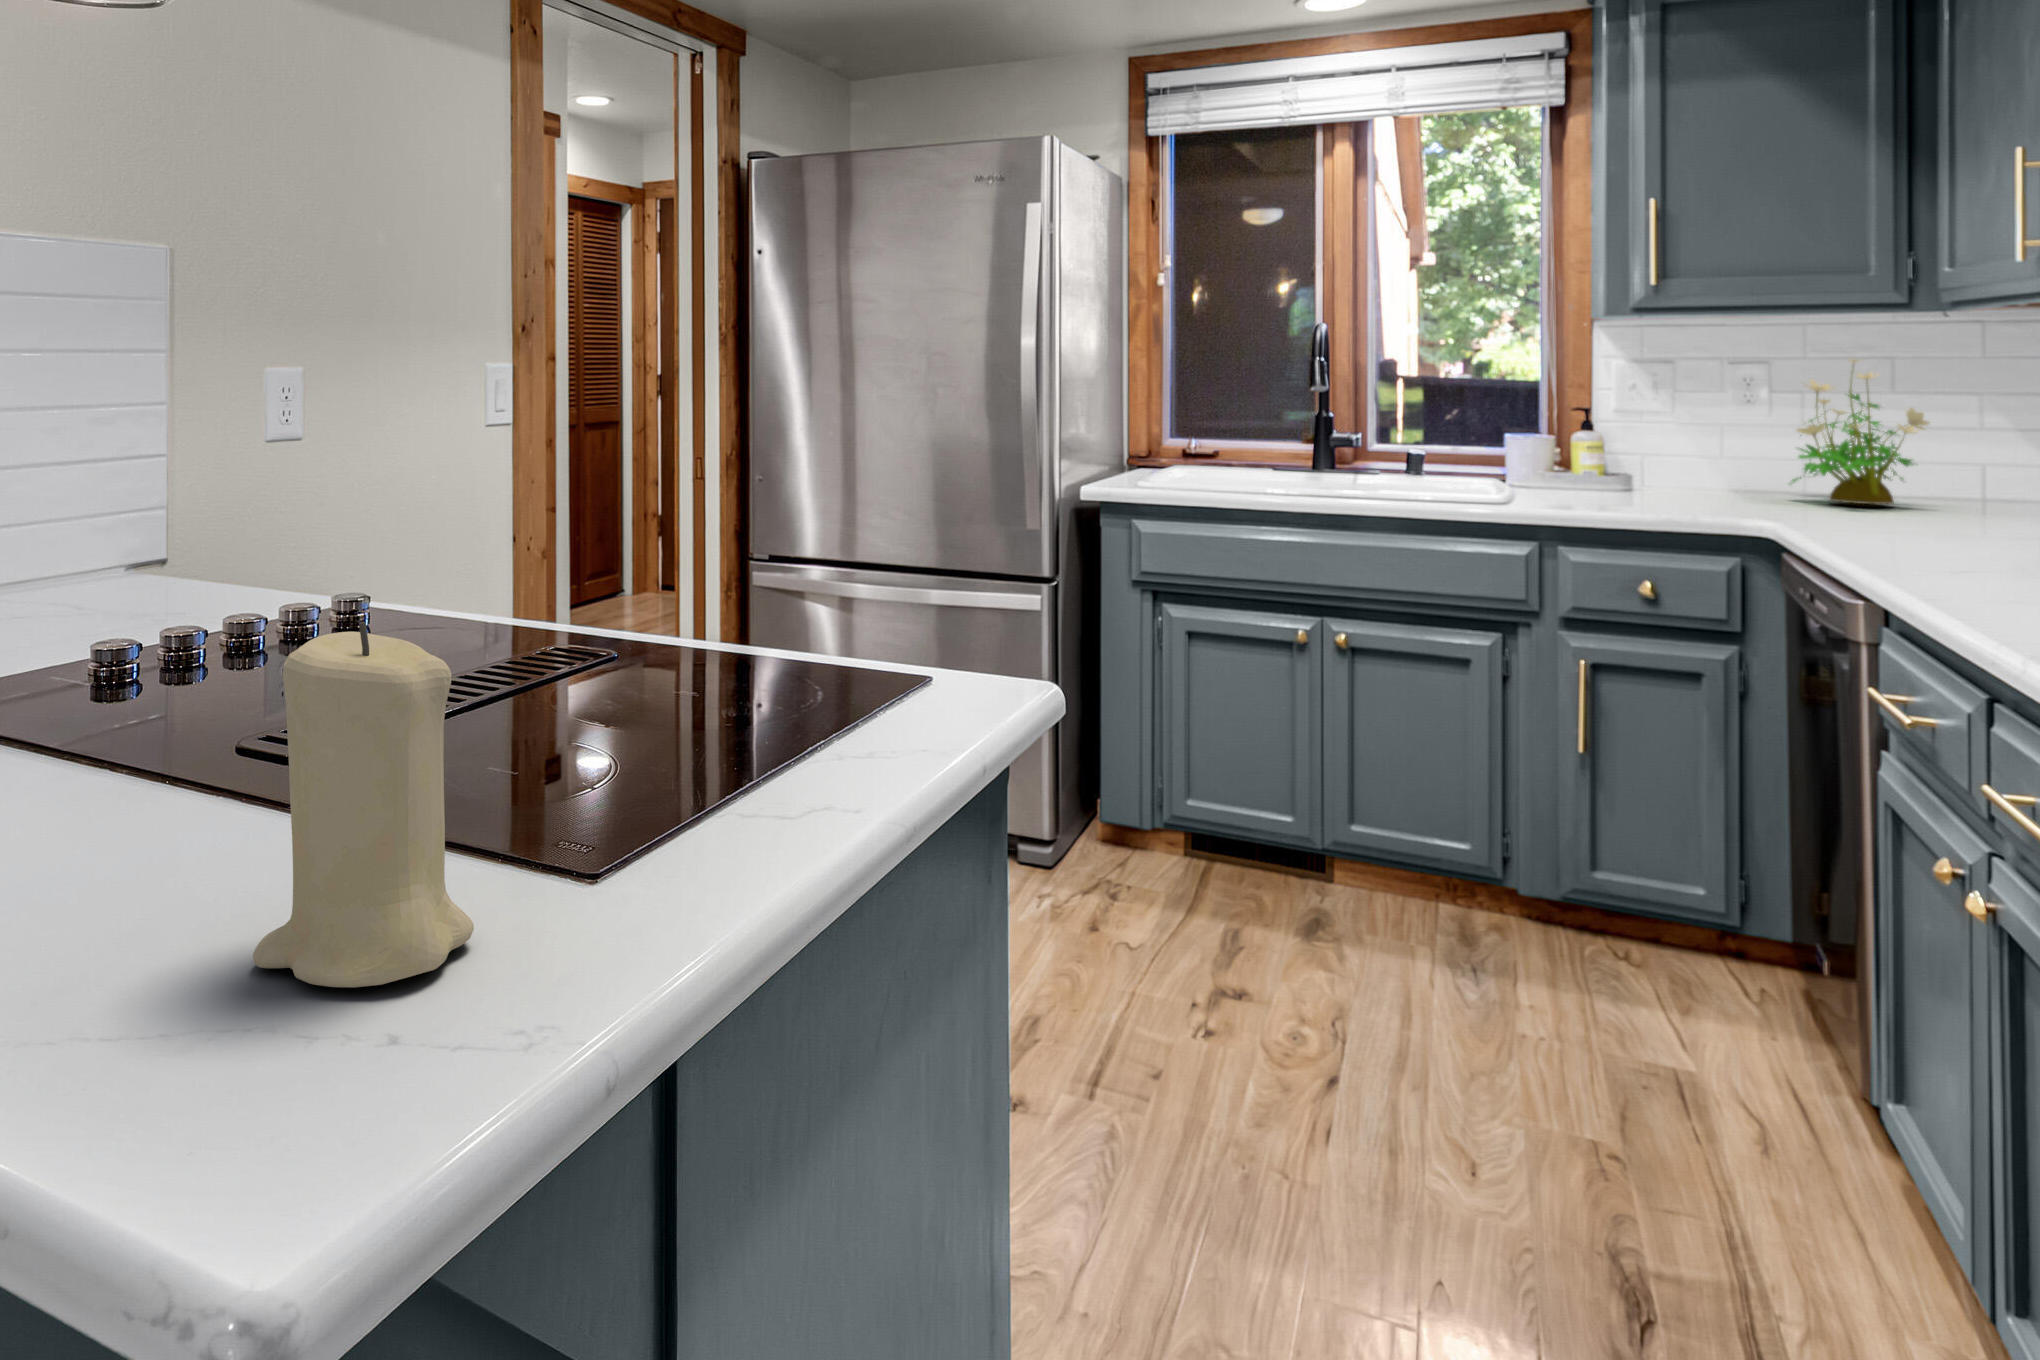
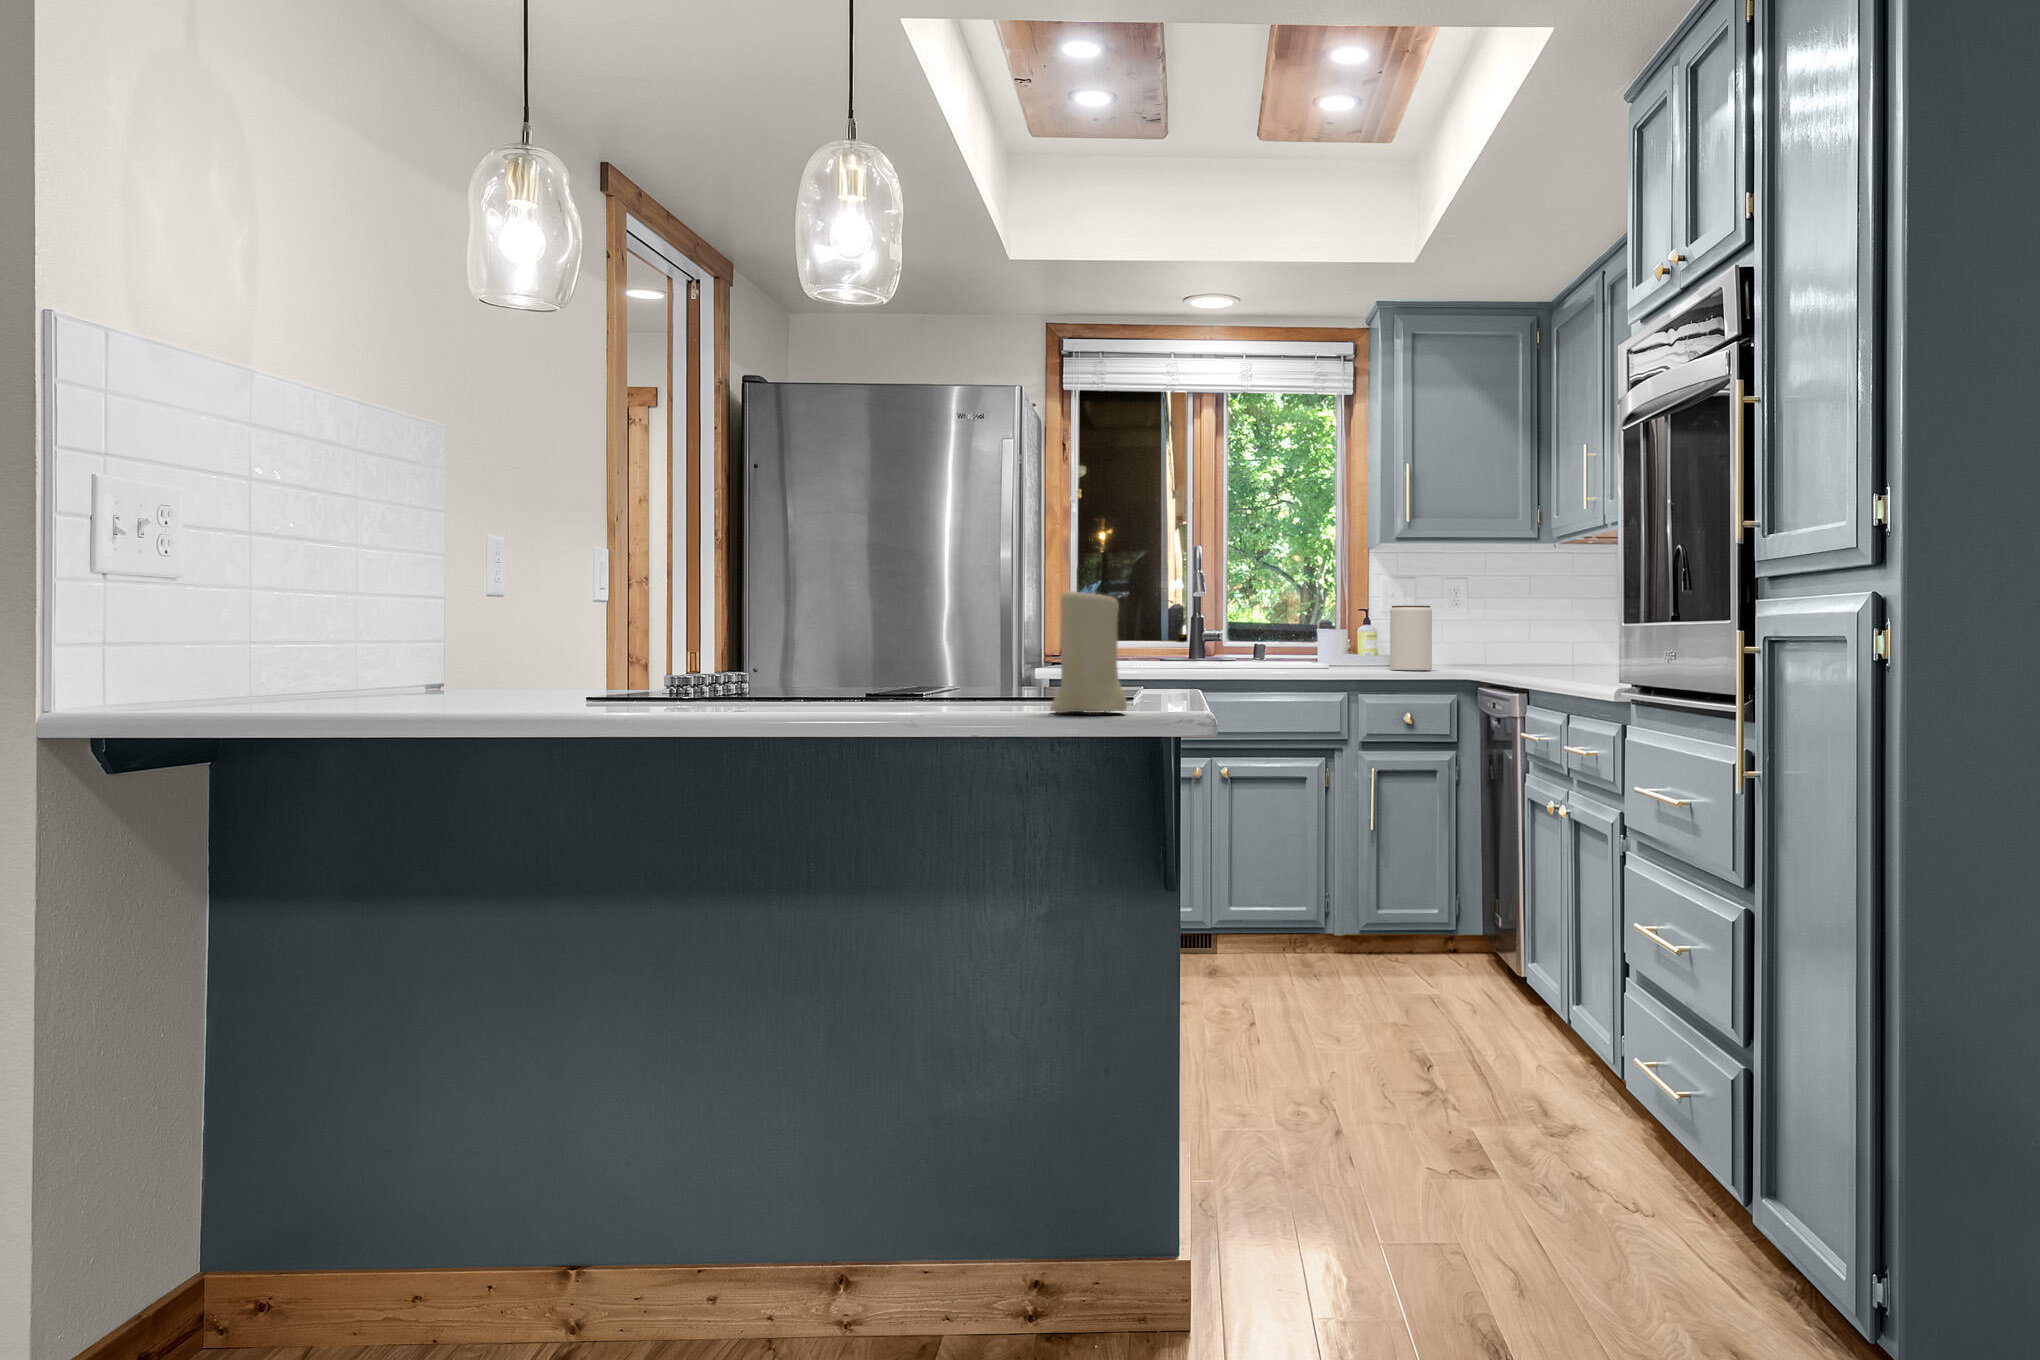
potted plant: present [1791,359,1929,504] -> none [1480,574,1554,668]
jar: none [1612,416,1688,516] -> present [1390,606,1432,670]

